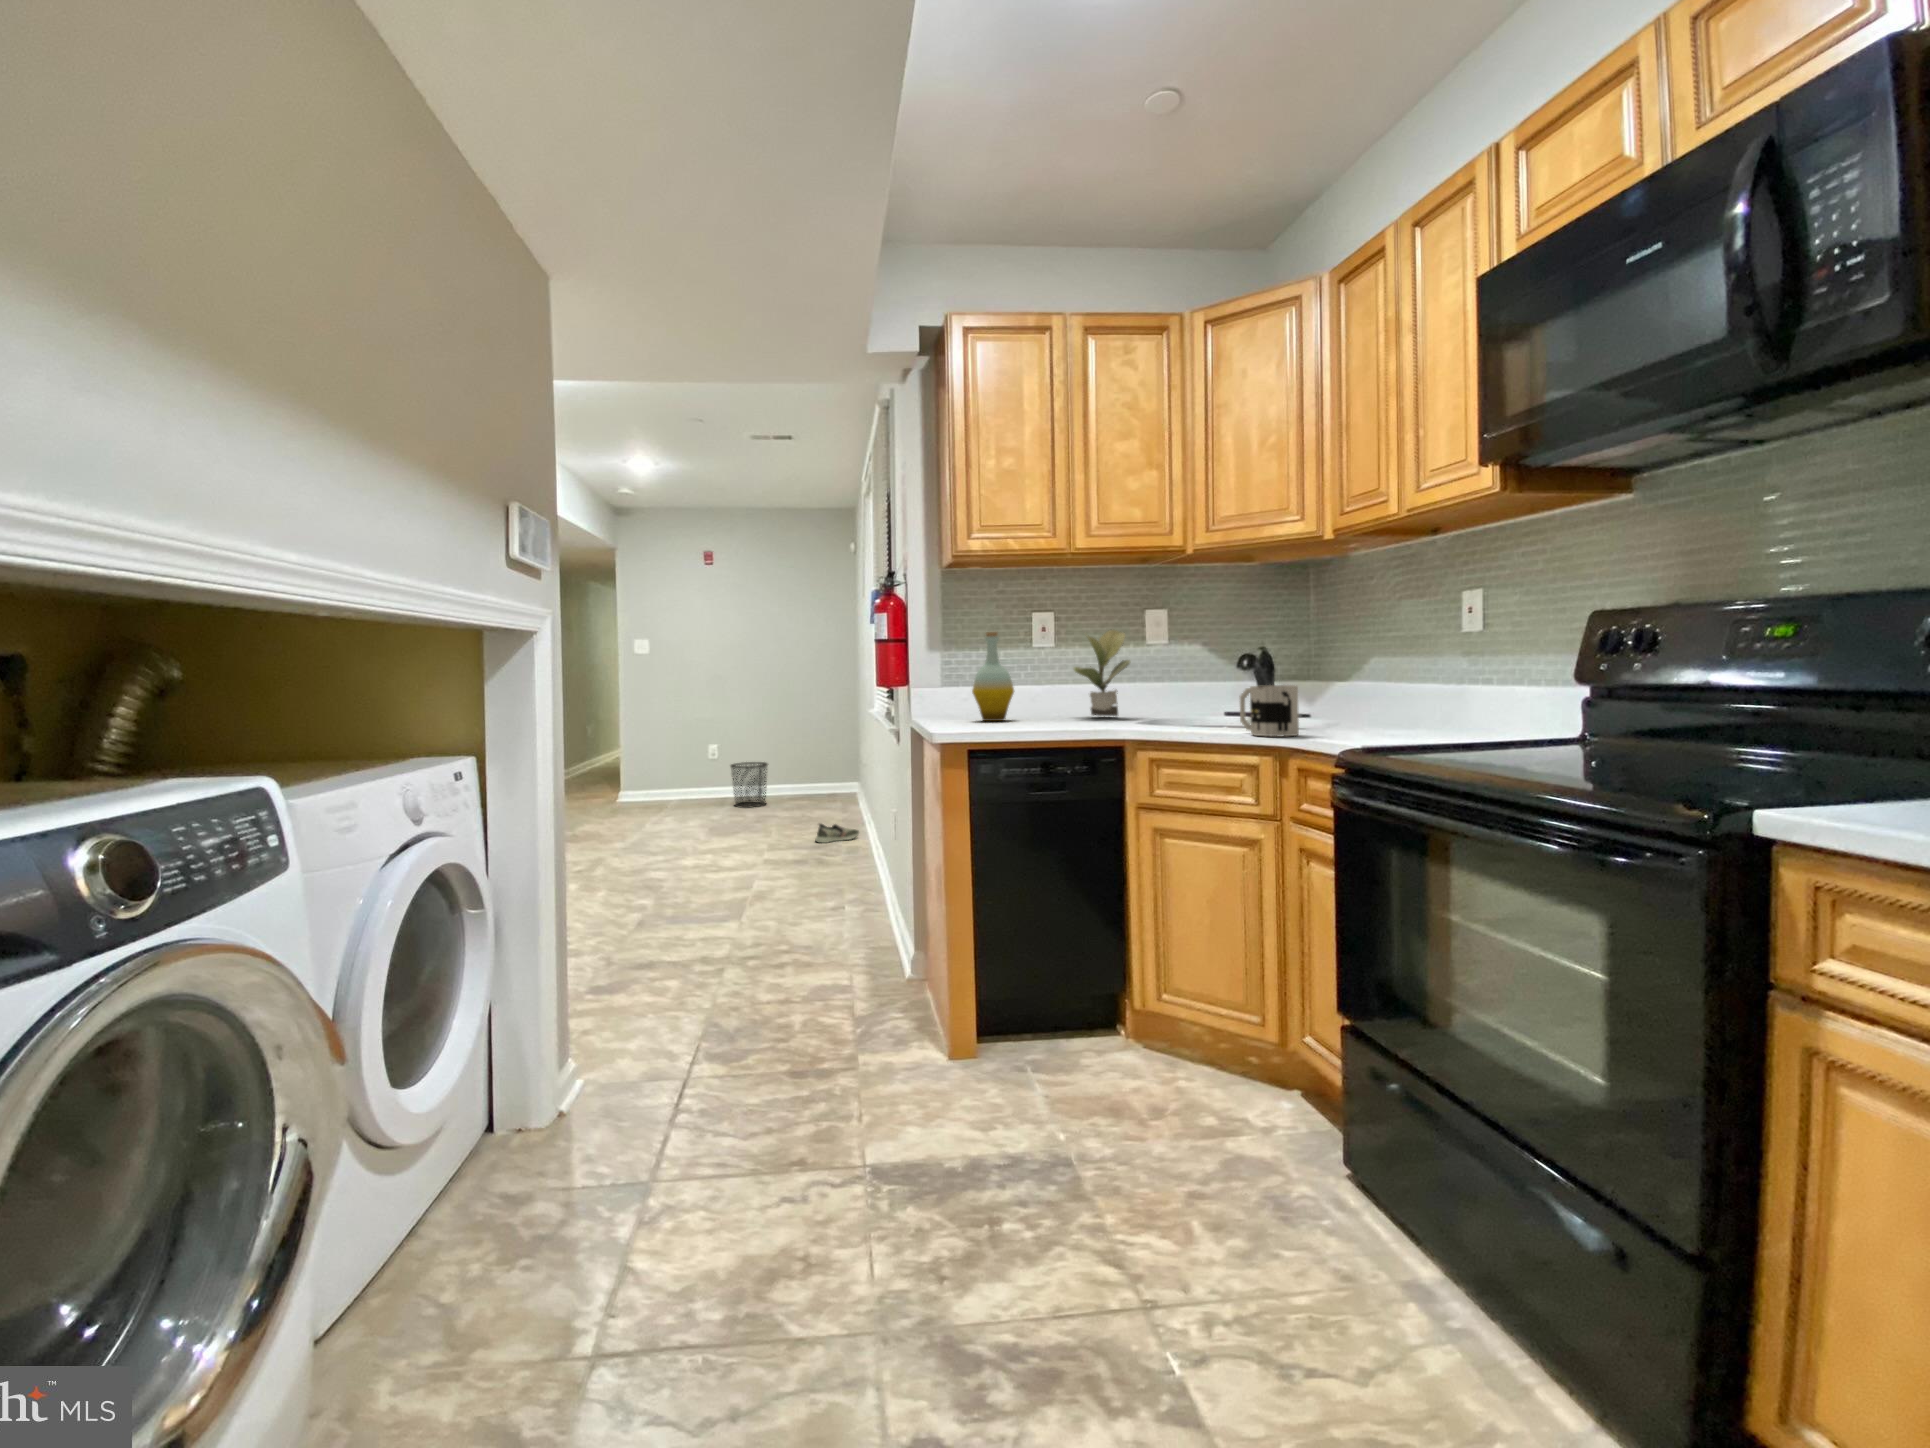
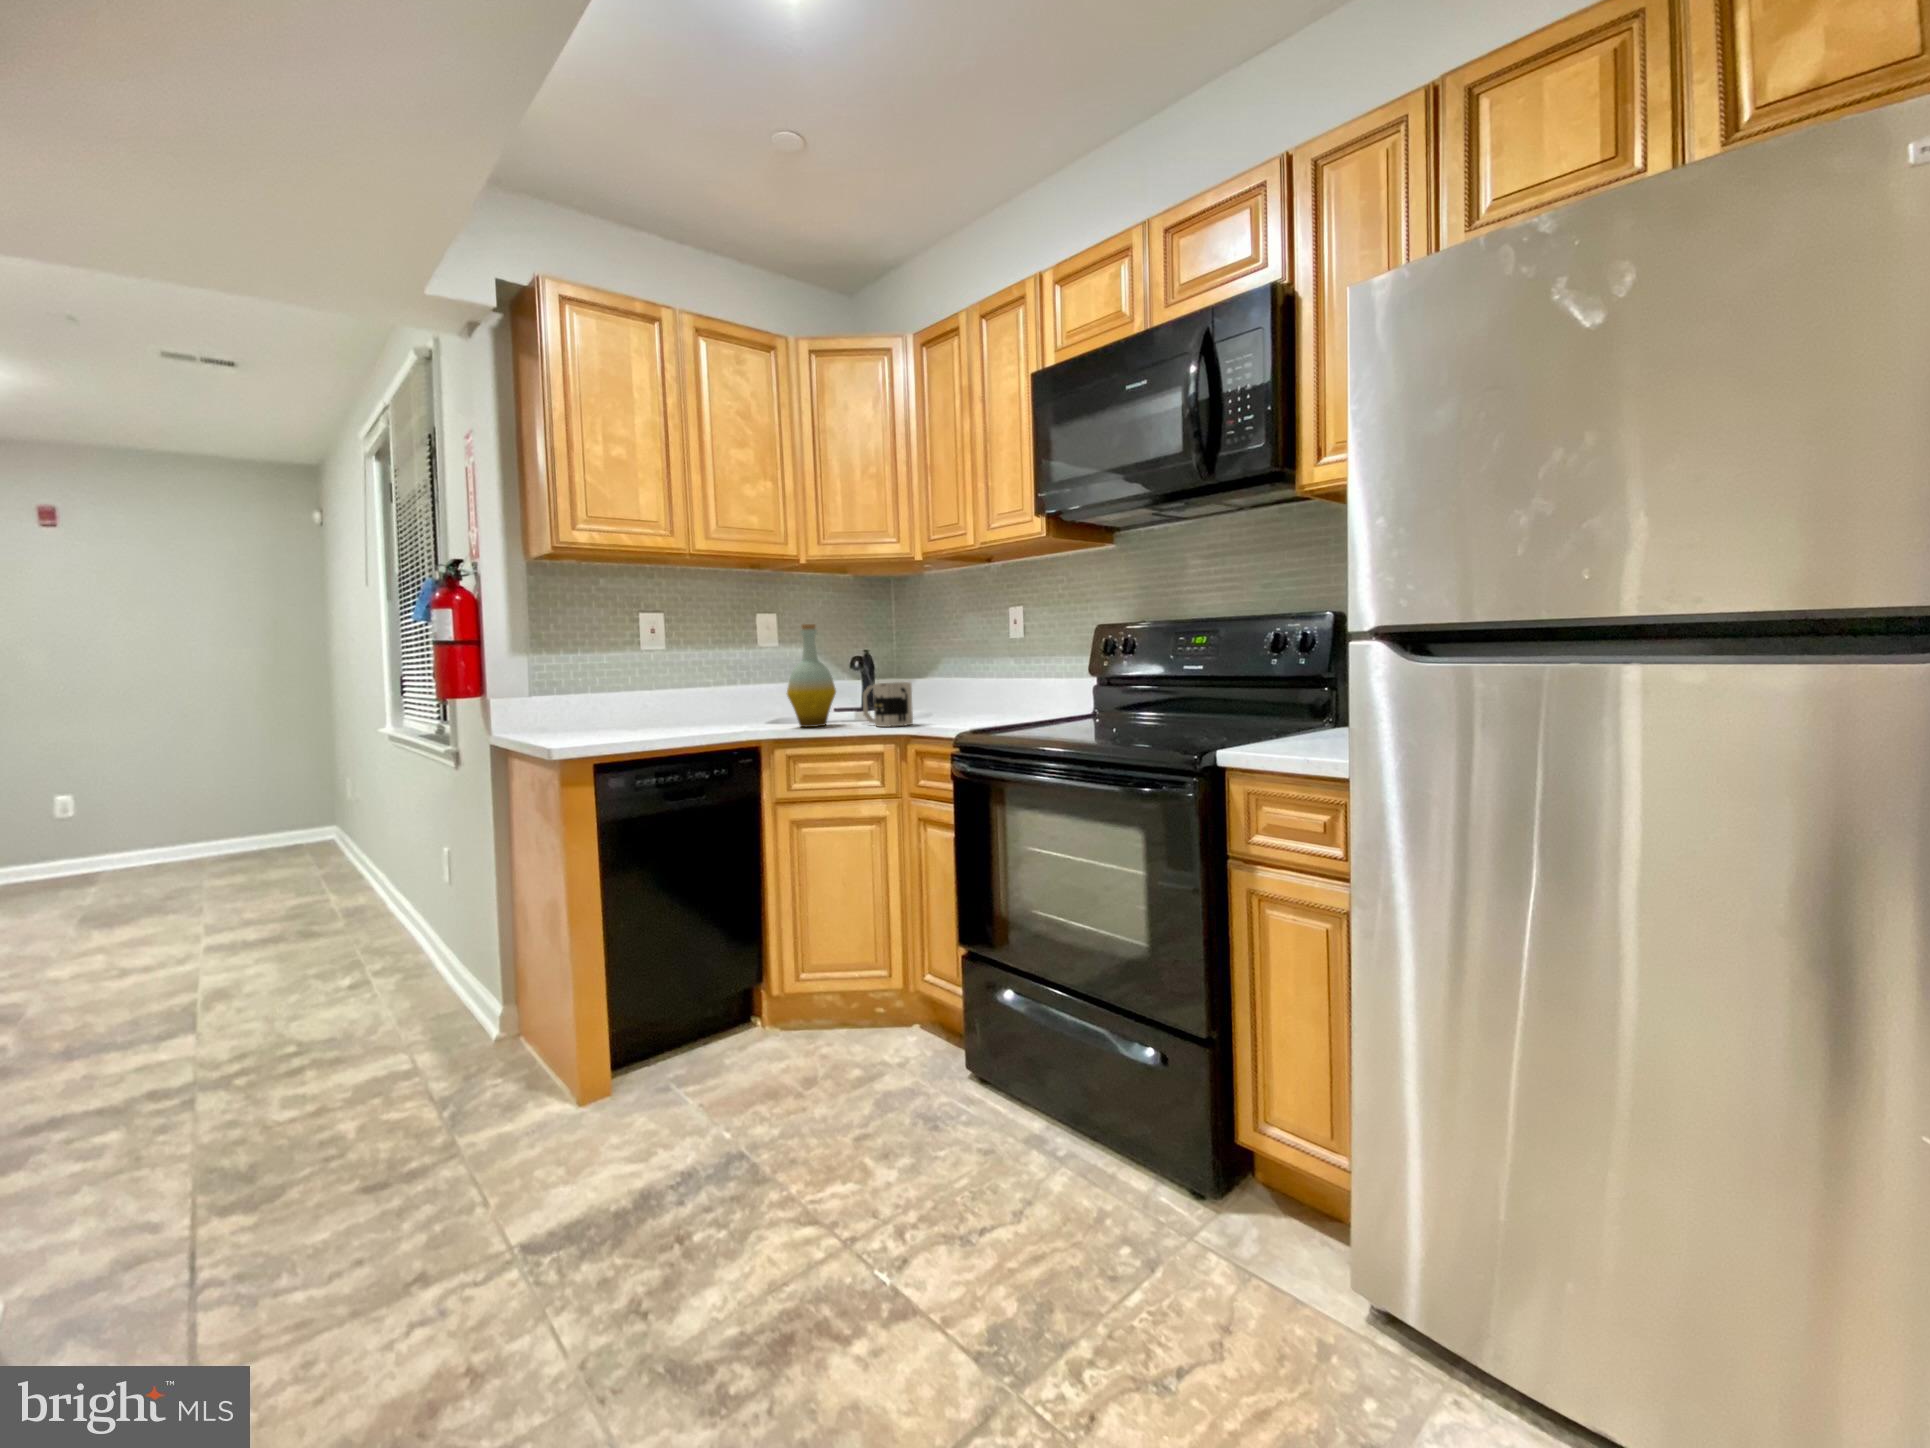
potted plant: present [1074,630,1130,716] -> none [682,633,746,718]
bottle: present [972,632,1014,721] -> present [787,624,836,727]
waste bin: present [731,762,768,808] -> none [107,810,186,878]
shoe: present [815,824,859,843] -> none [293,870,366,904]

